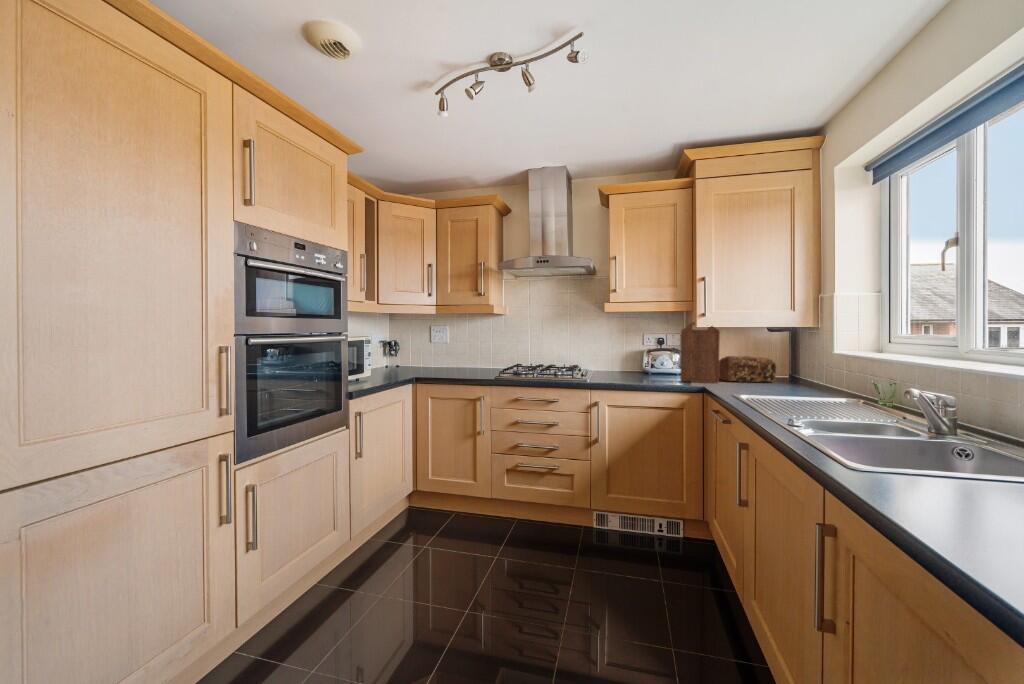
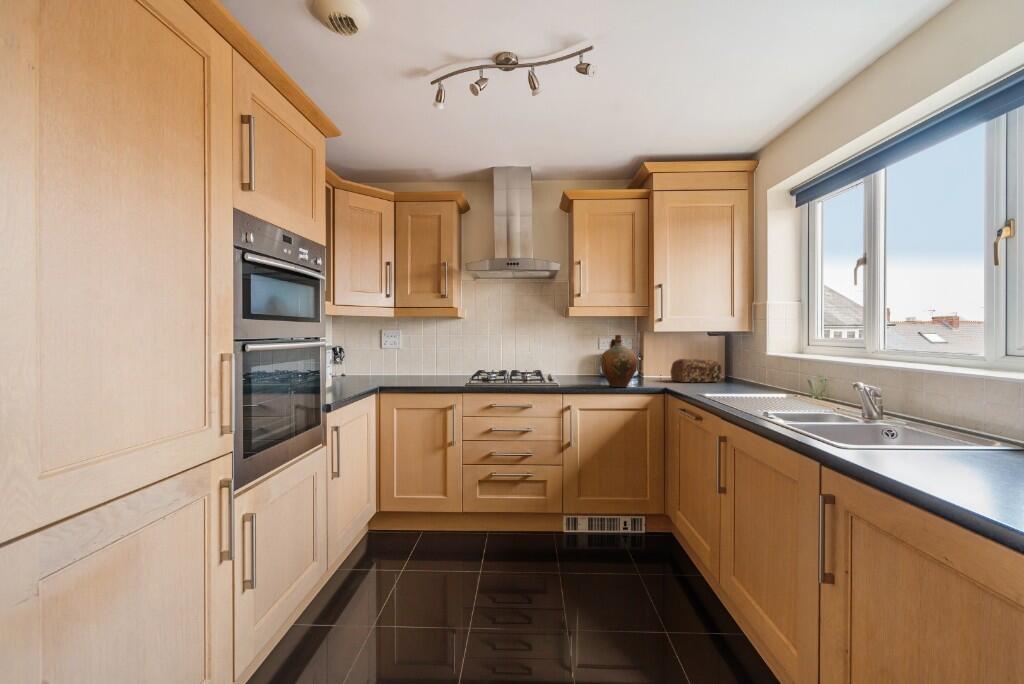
cutting board: present [681,322,720,383] -> none [642,327,676,384]
ceramic jug: none [631,330,670,385] -> present [600,335,638,387]

